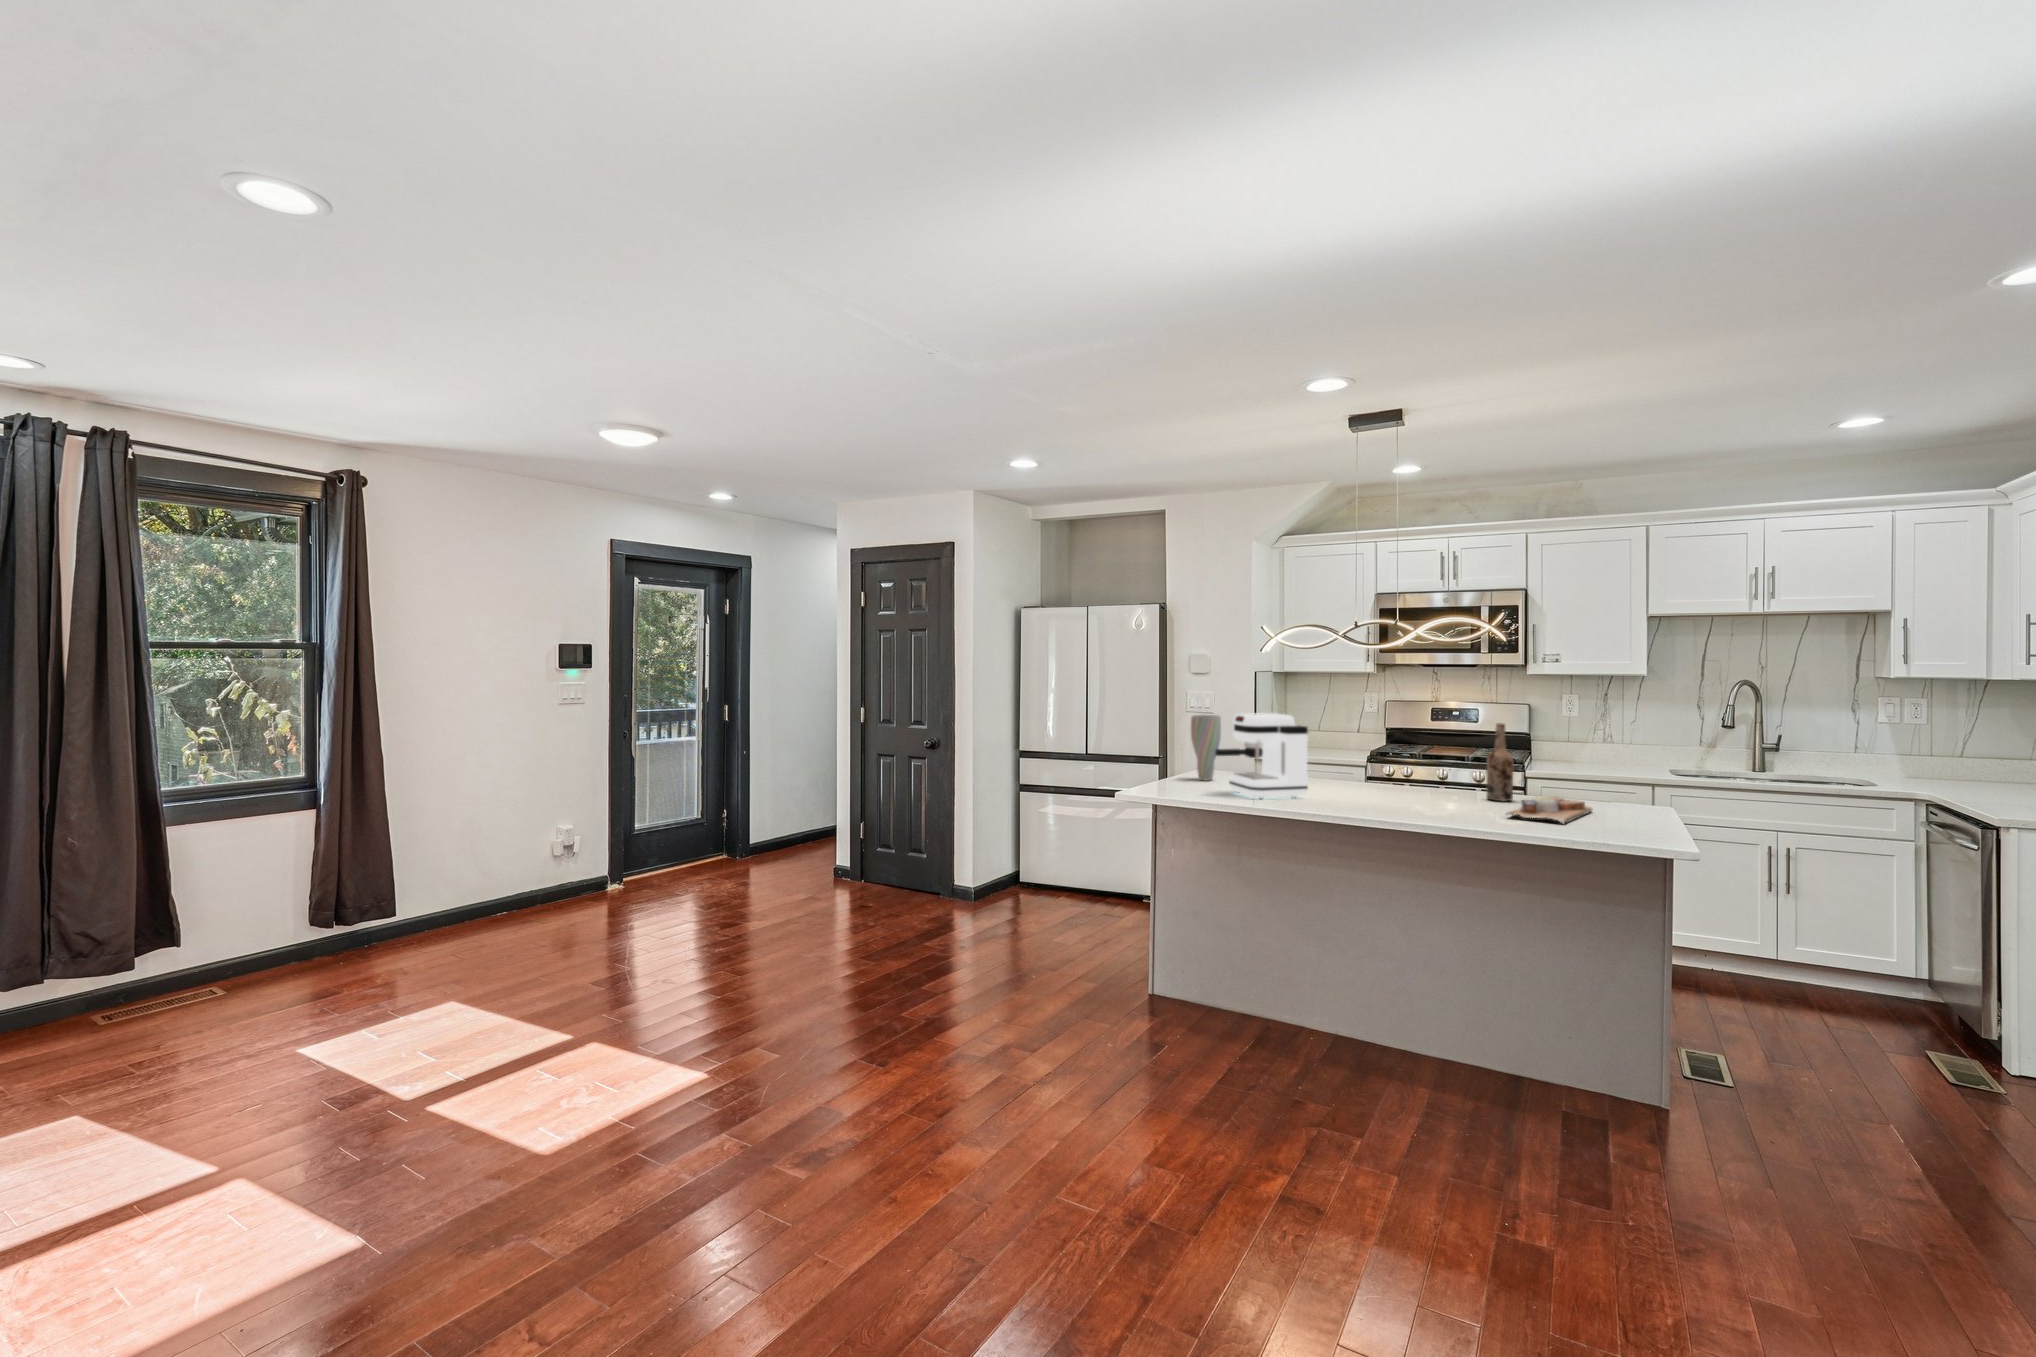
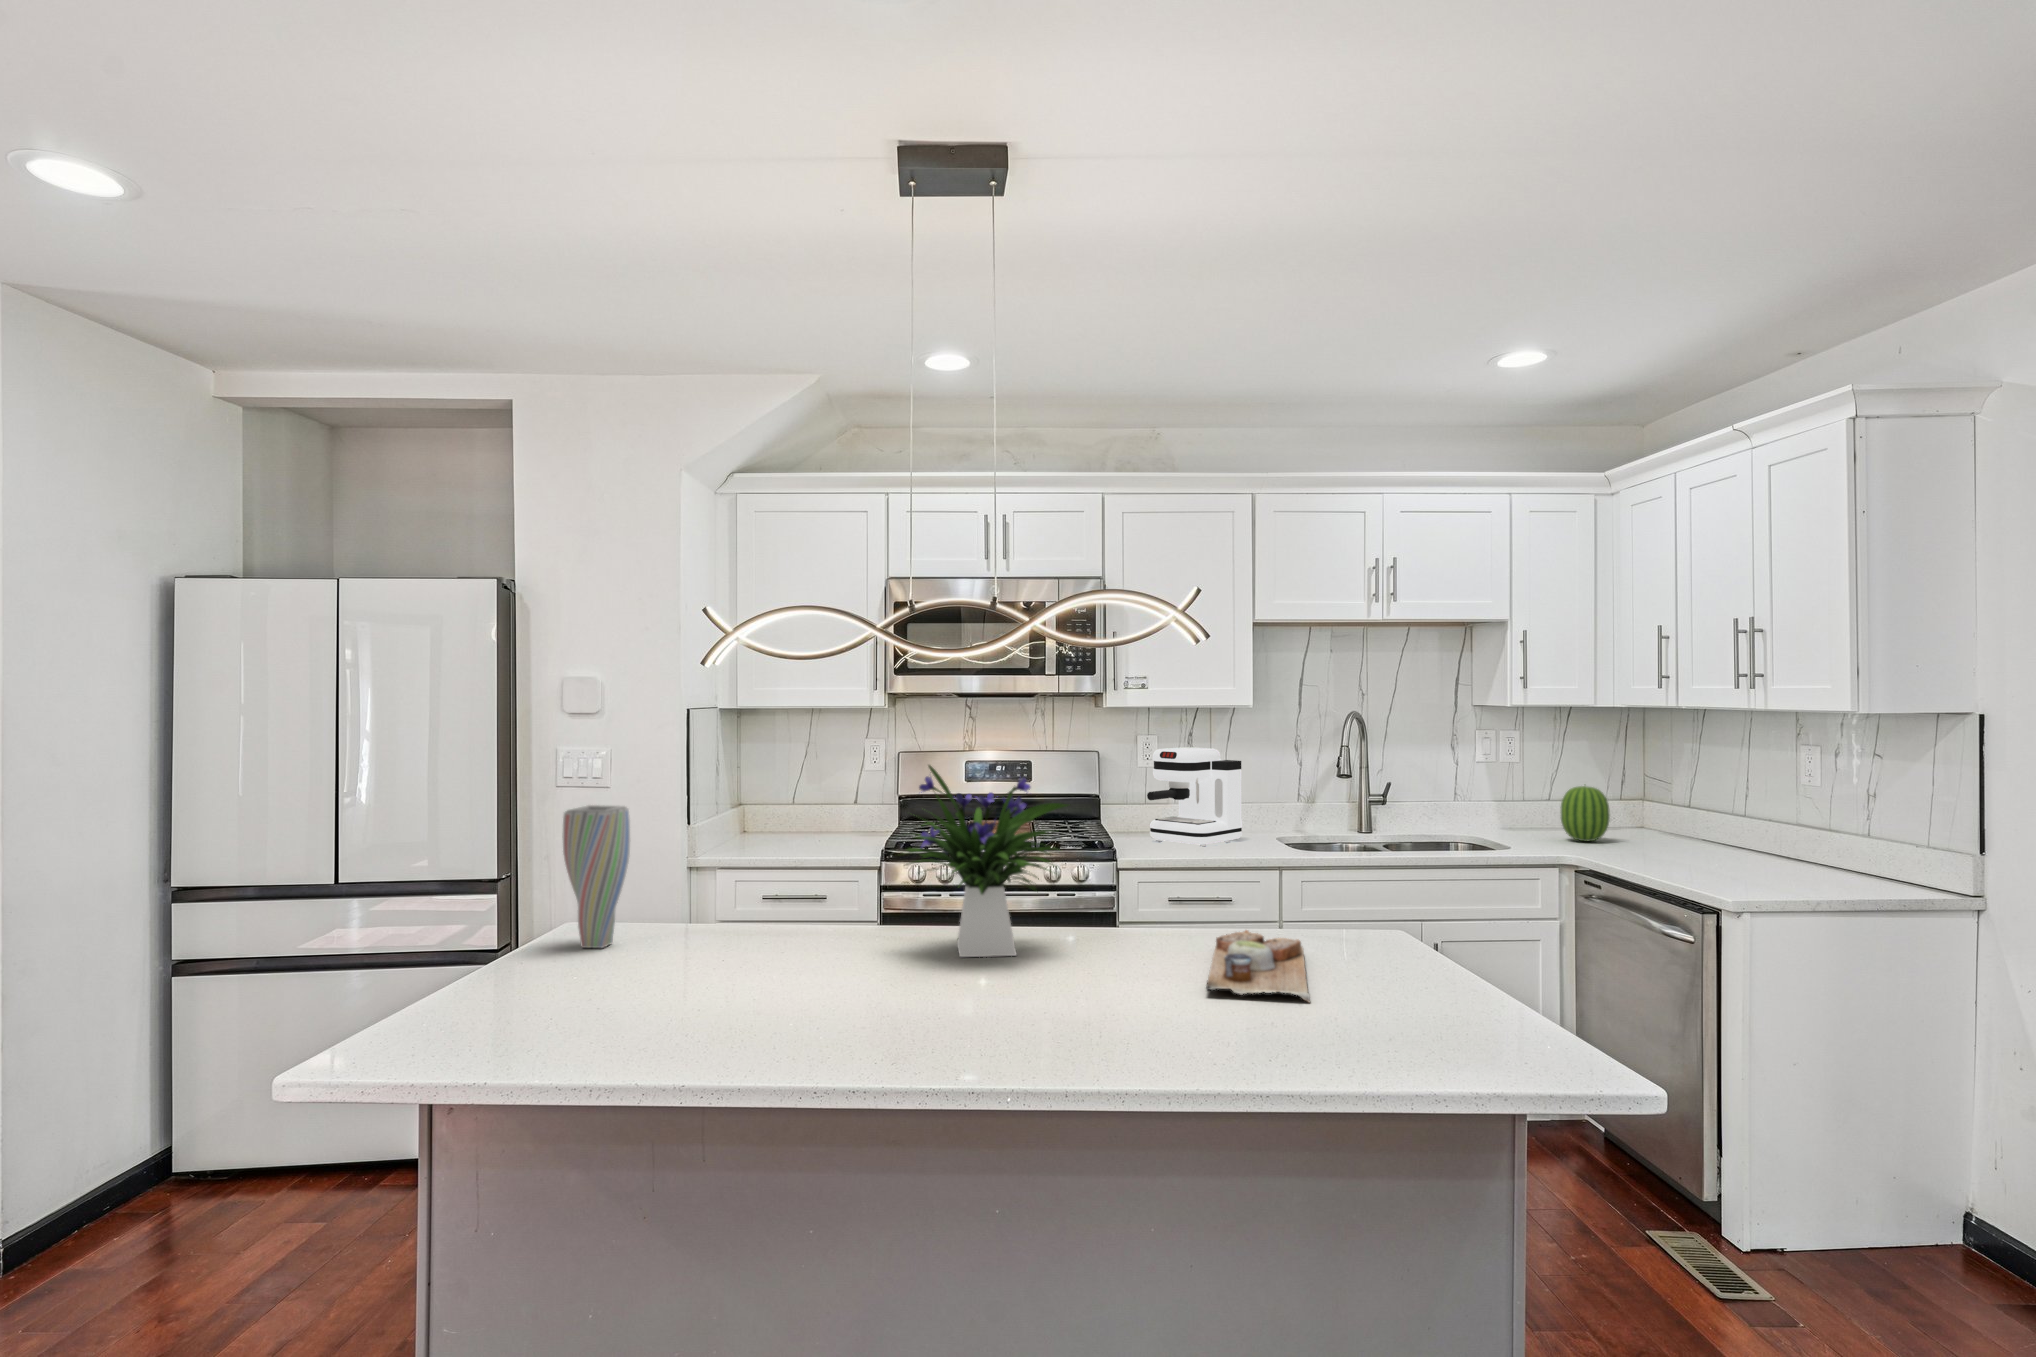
flower arrangement: none [1351,698,1451,799] -> present [908,765,1068,957]
coffee maker: present [1215,713,1308,799] -> present [1147,747,1242,846]
wine bottle: present [1486,723,1514,801] -> none [1126,802,1168,943]
fruit: none [1945,740,1996,787] -> present [1561,786,1610,841]

